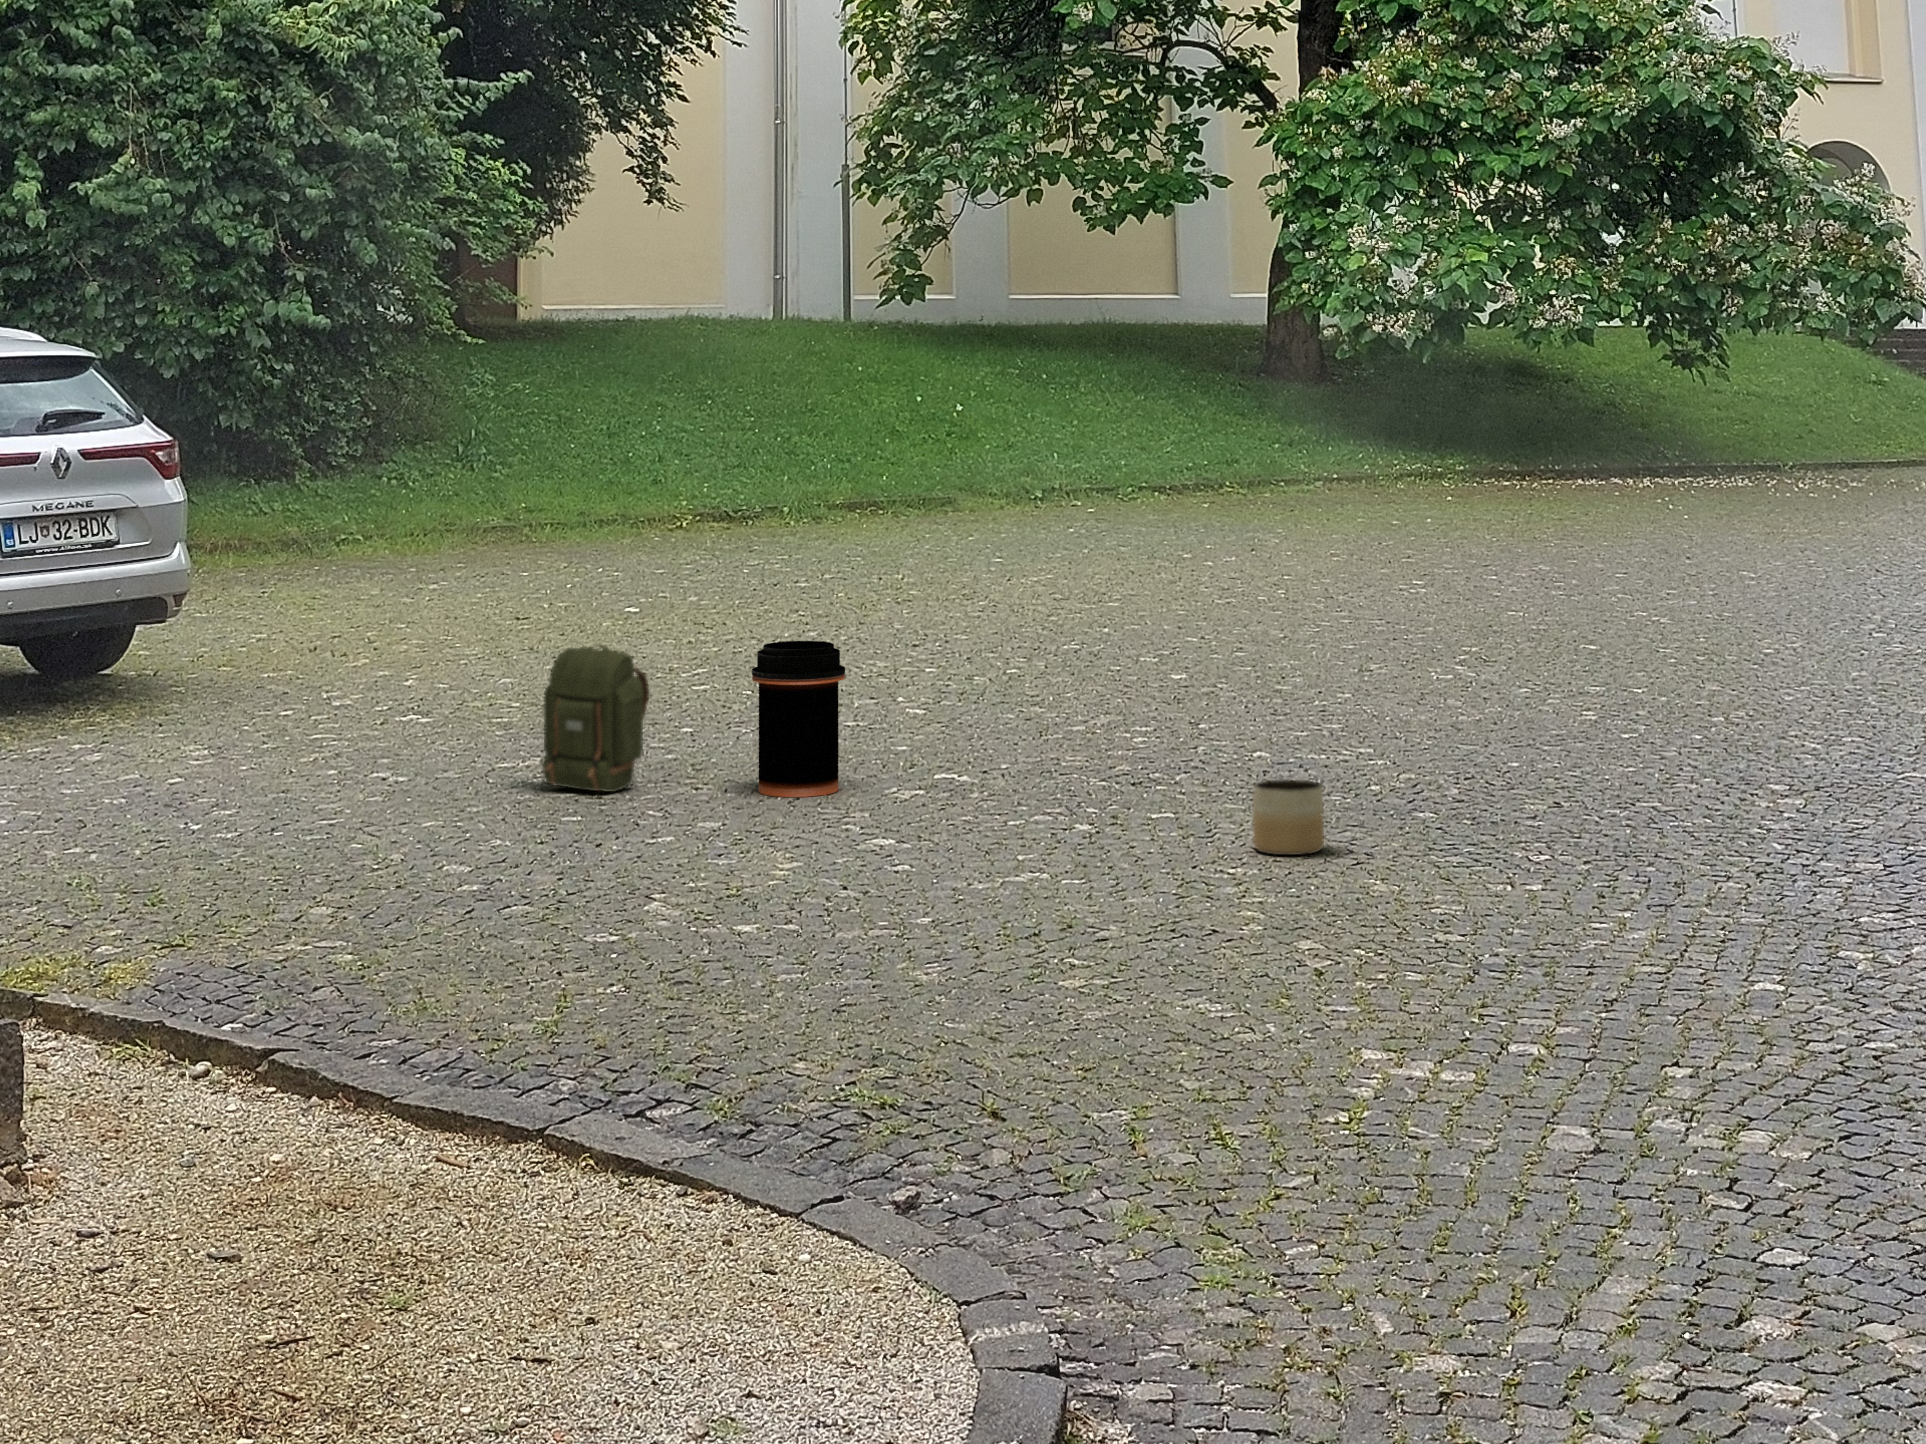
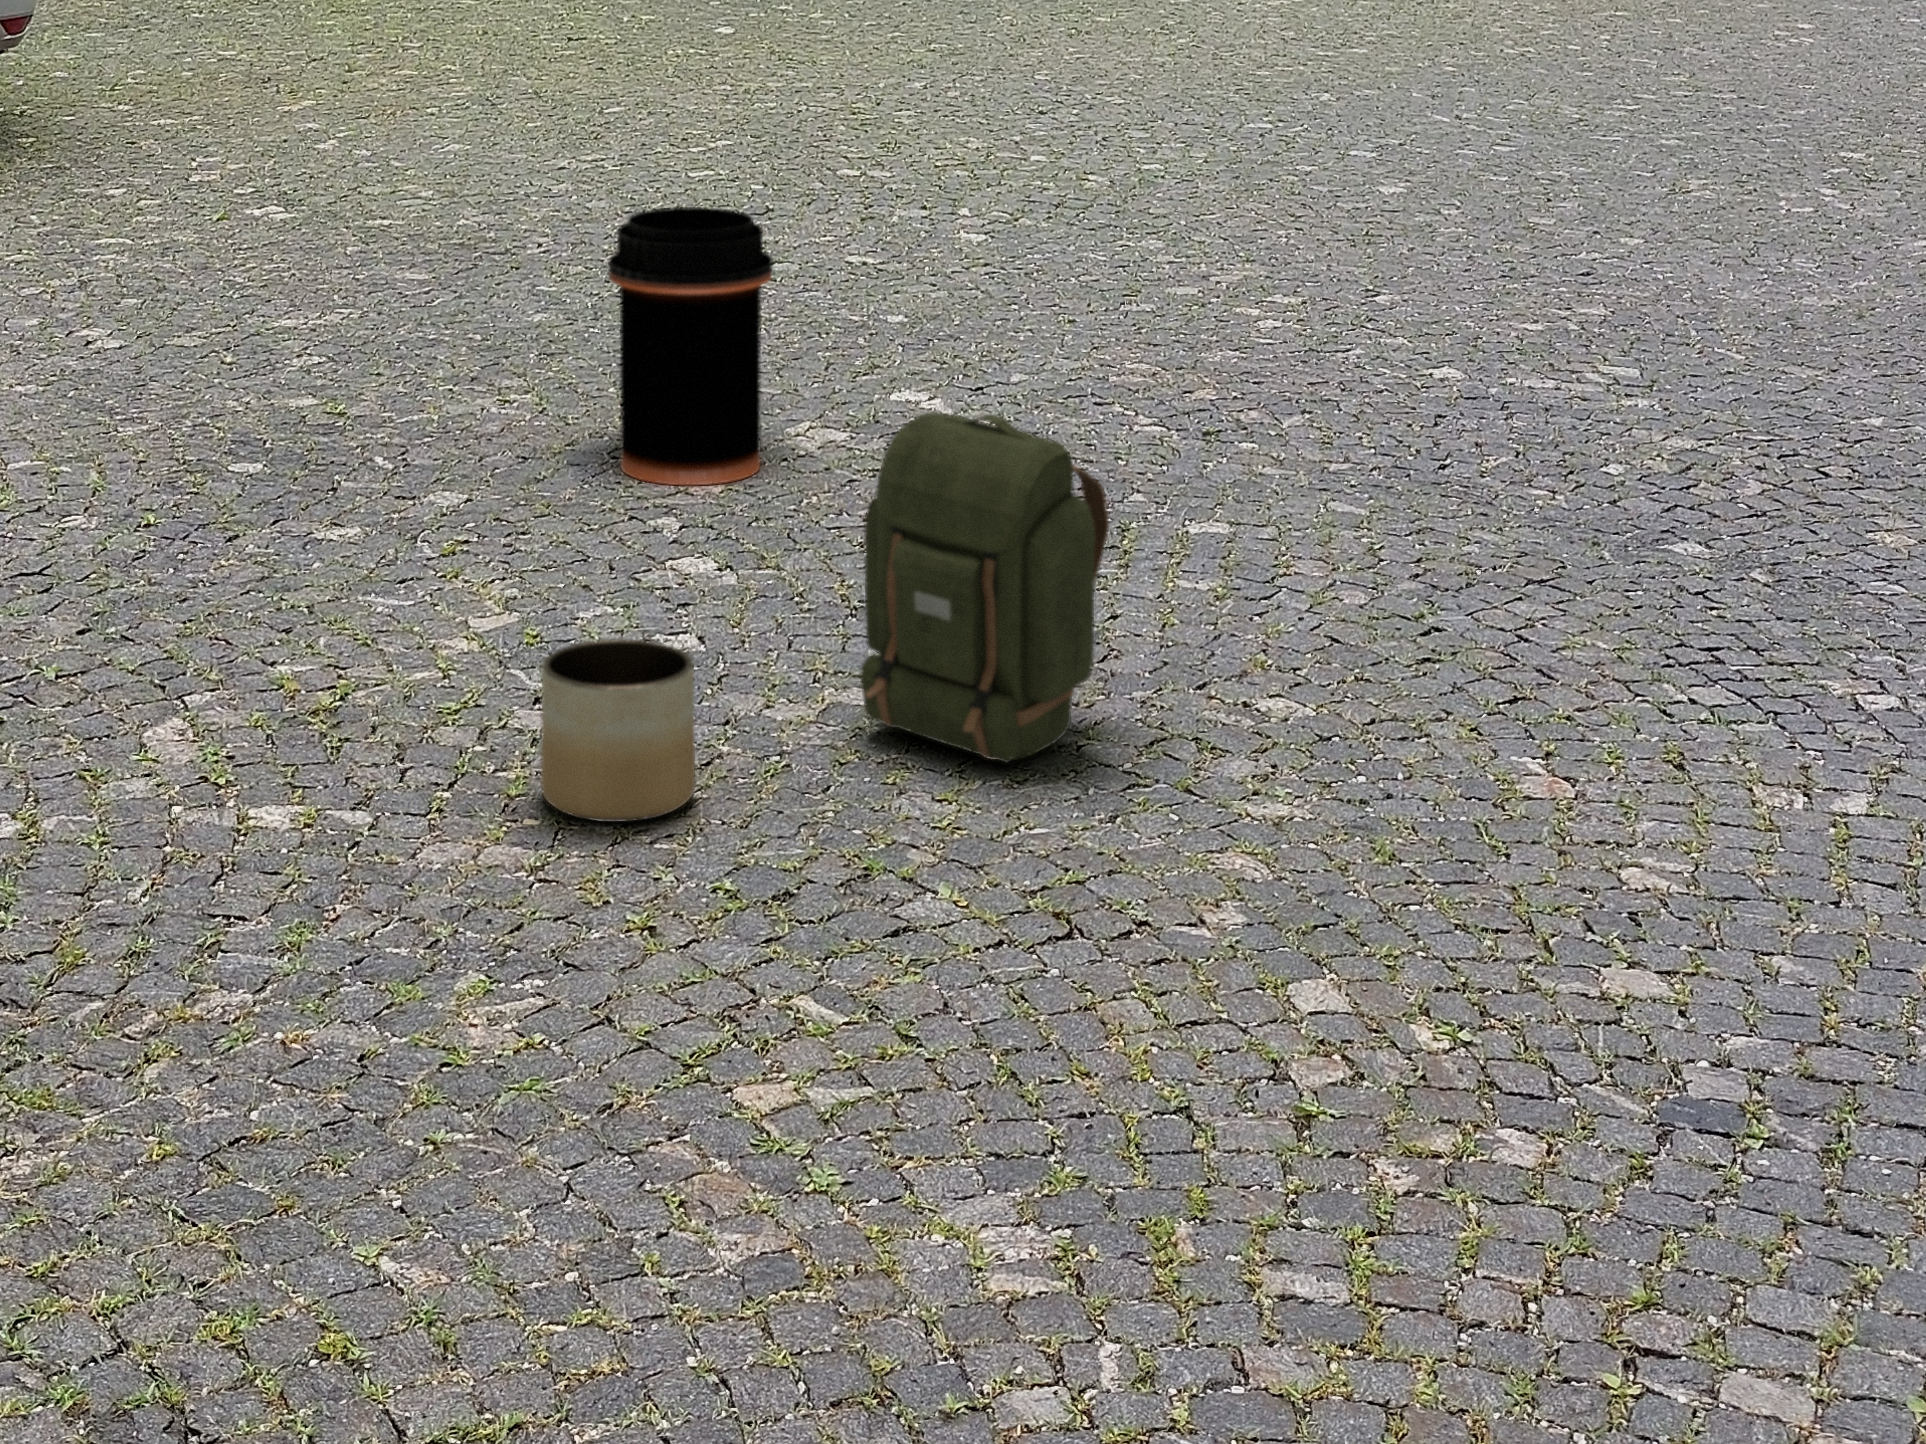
backpack: present [542,645,650,792] -> present [860,412,1109,763]
planter: present [1253,779,1324,855] -> present [541,639,695,822]

